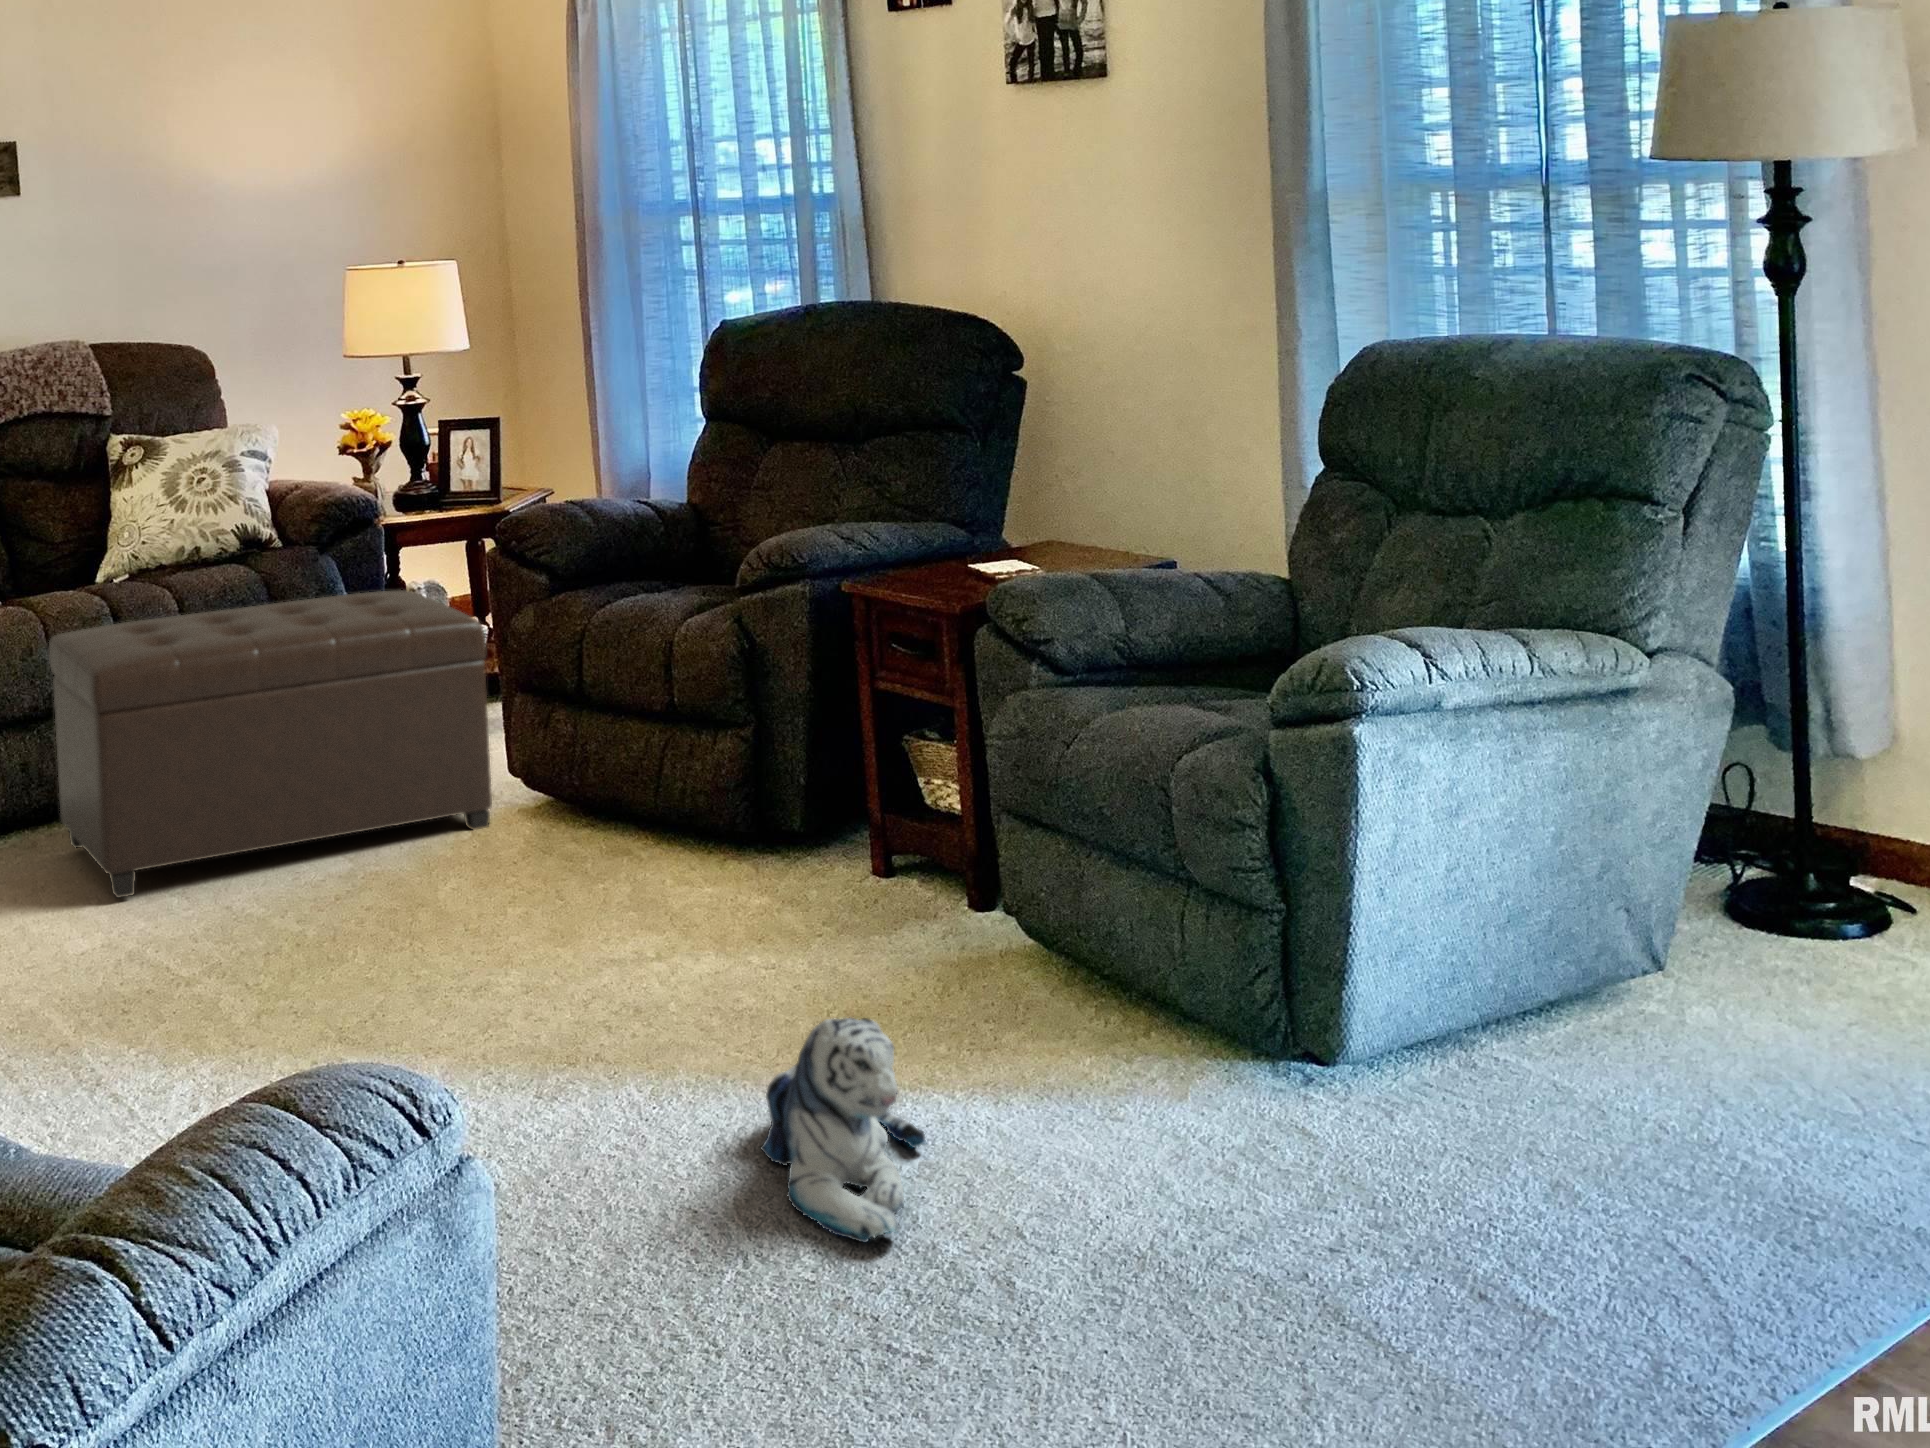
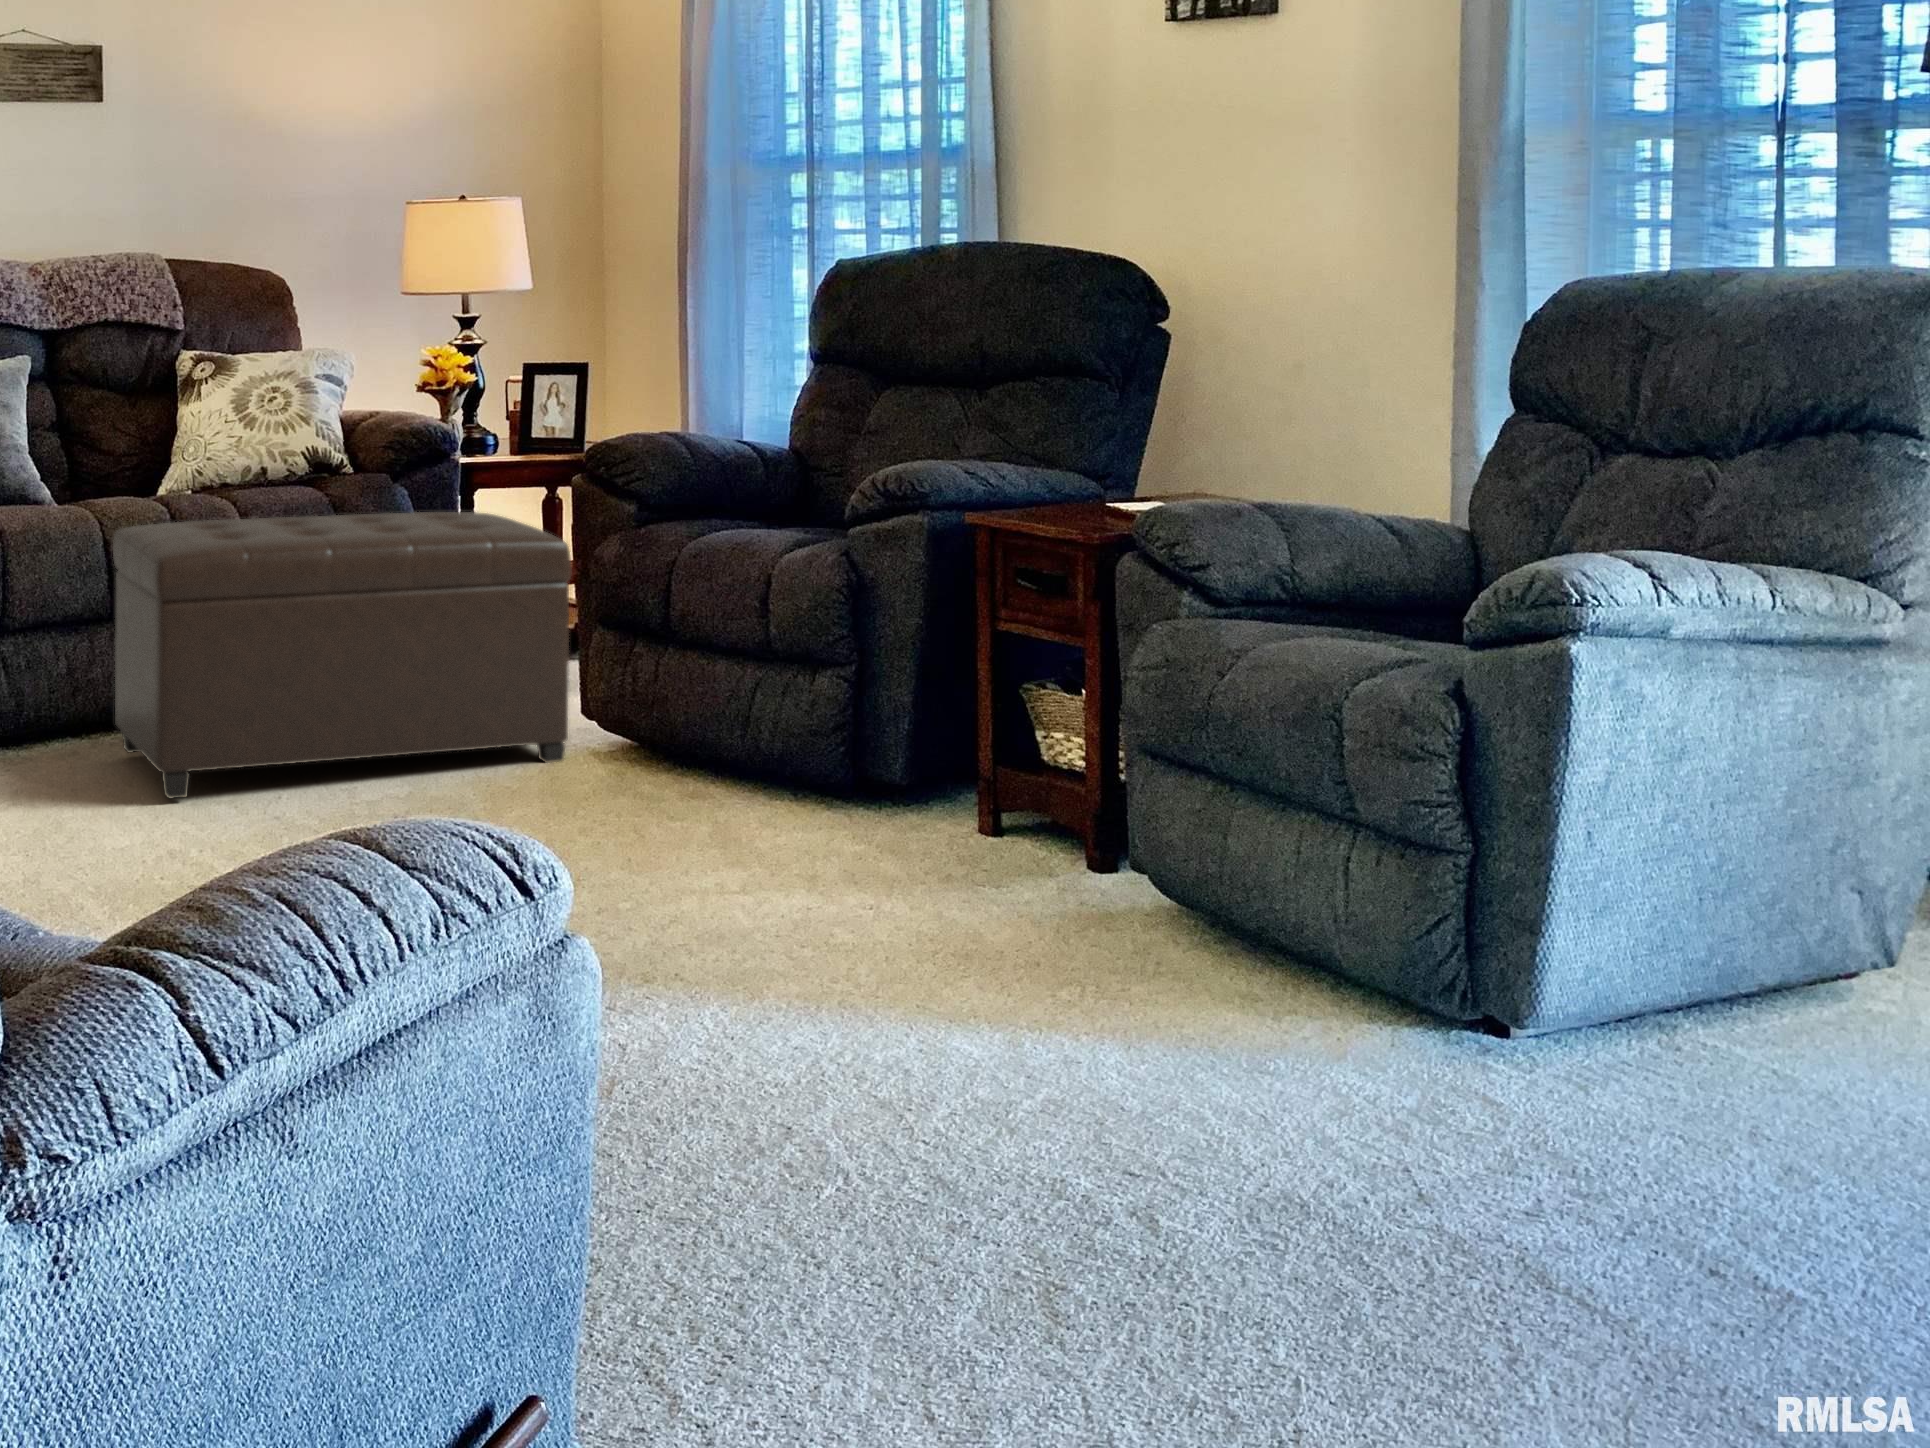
plush toy: present [761,1018,926,1242] -> none [861,924,1051,1170]

